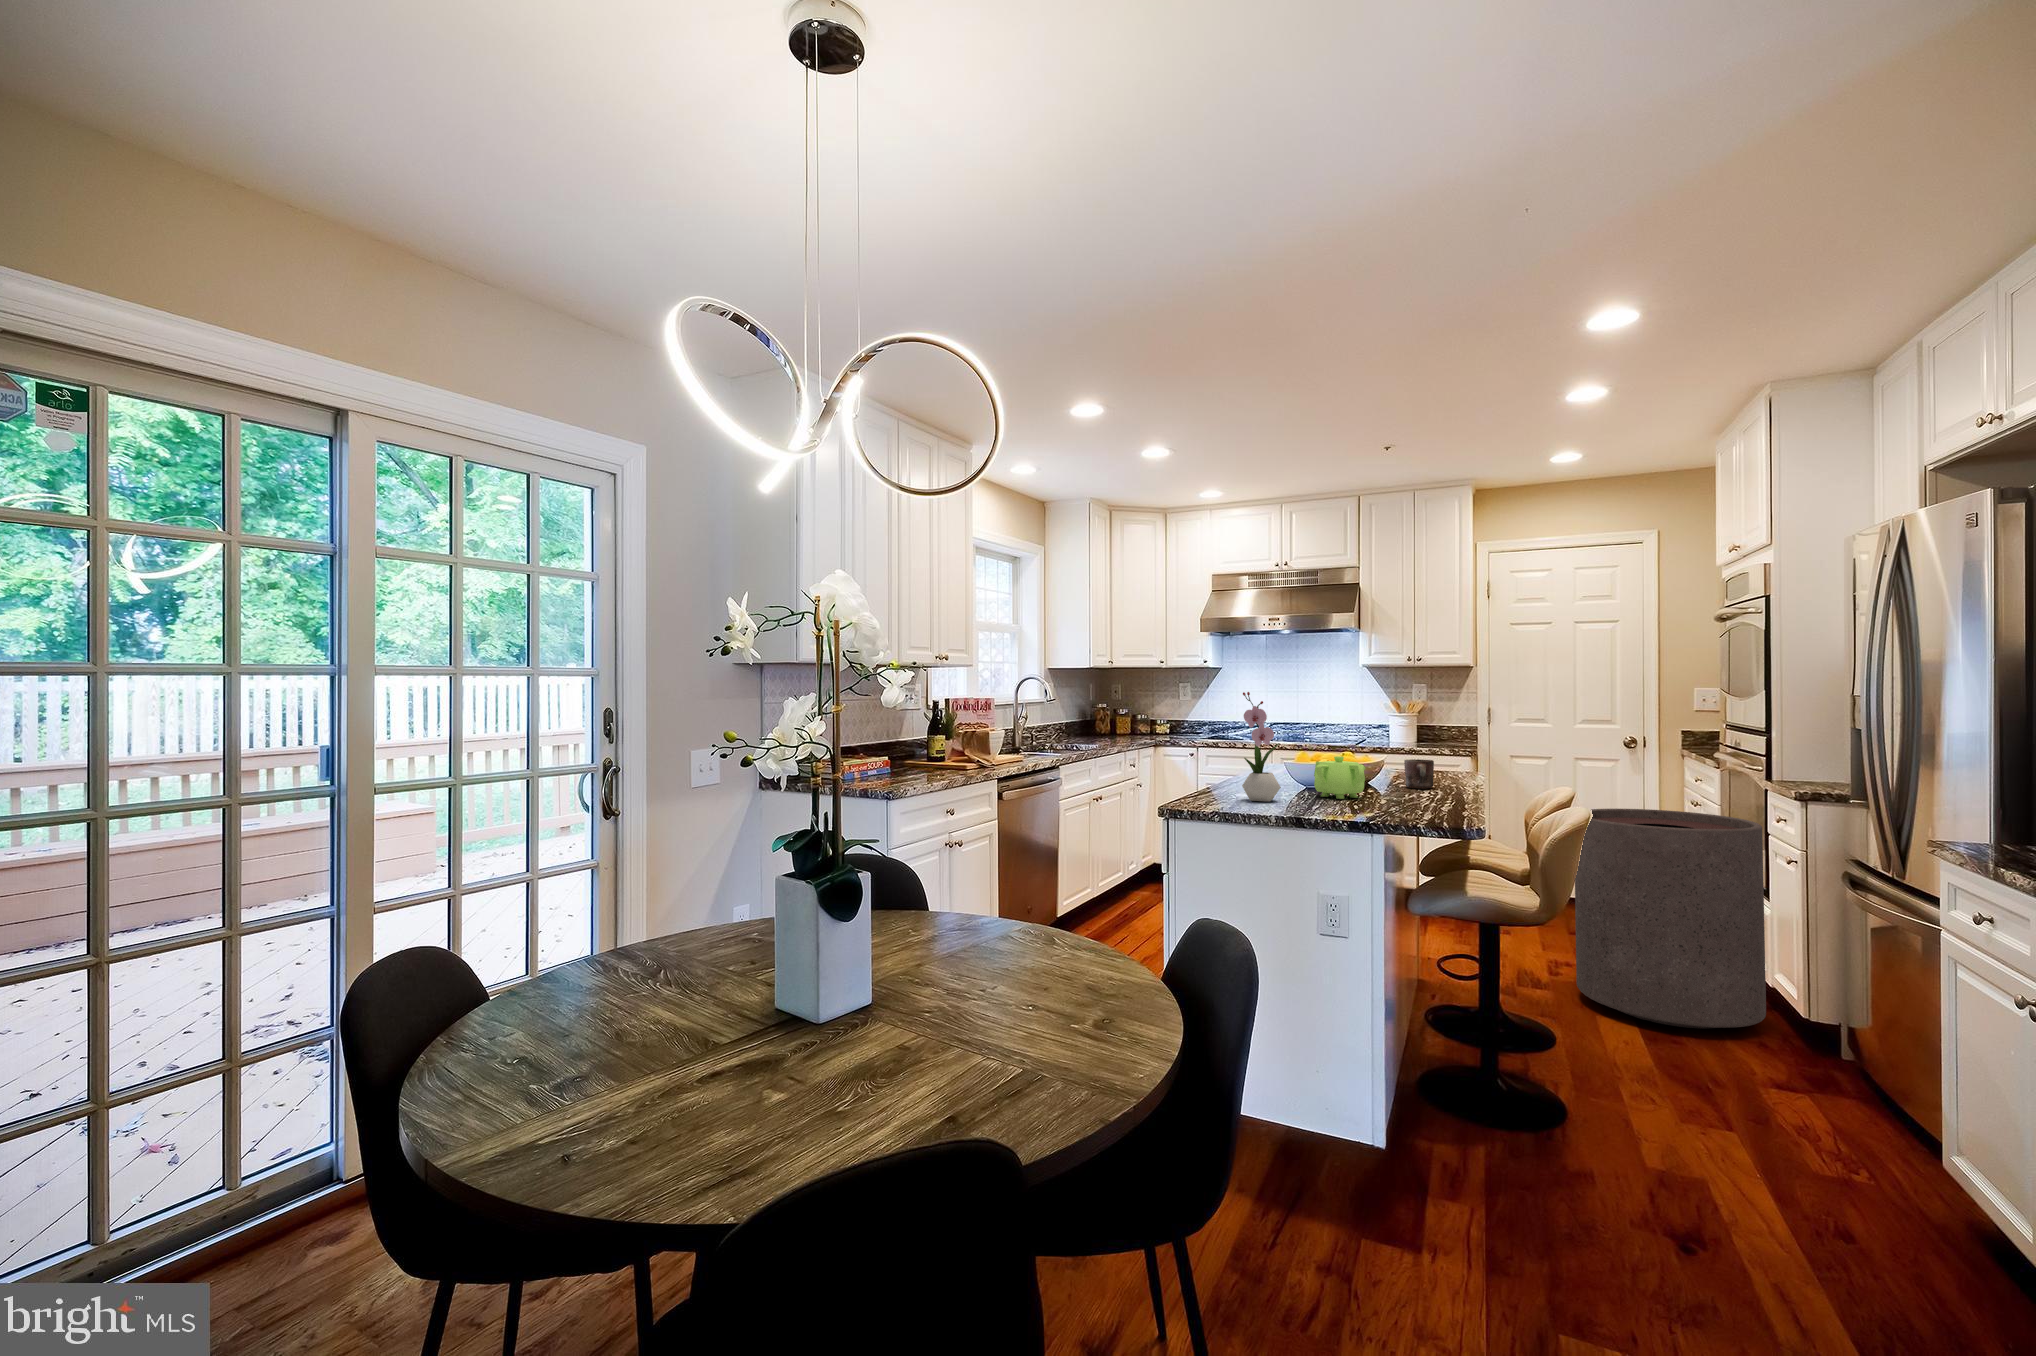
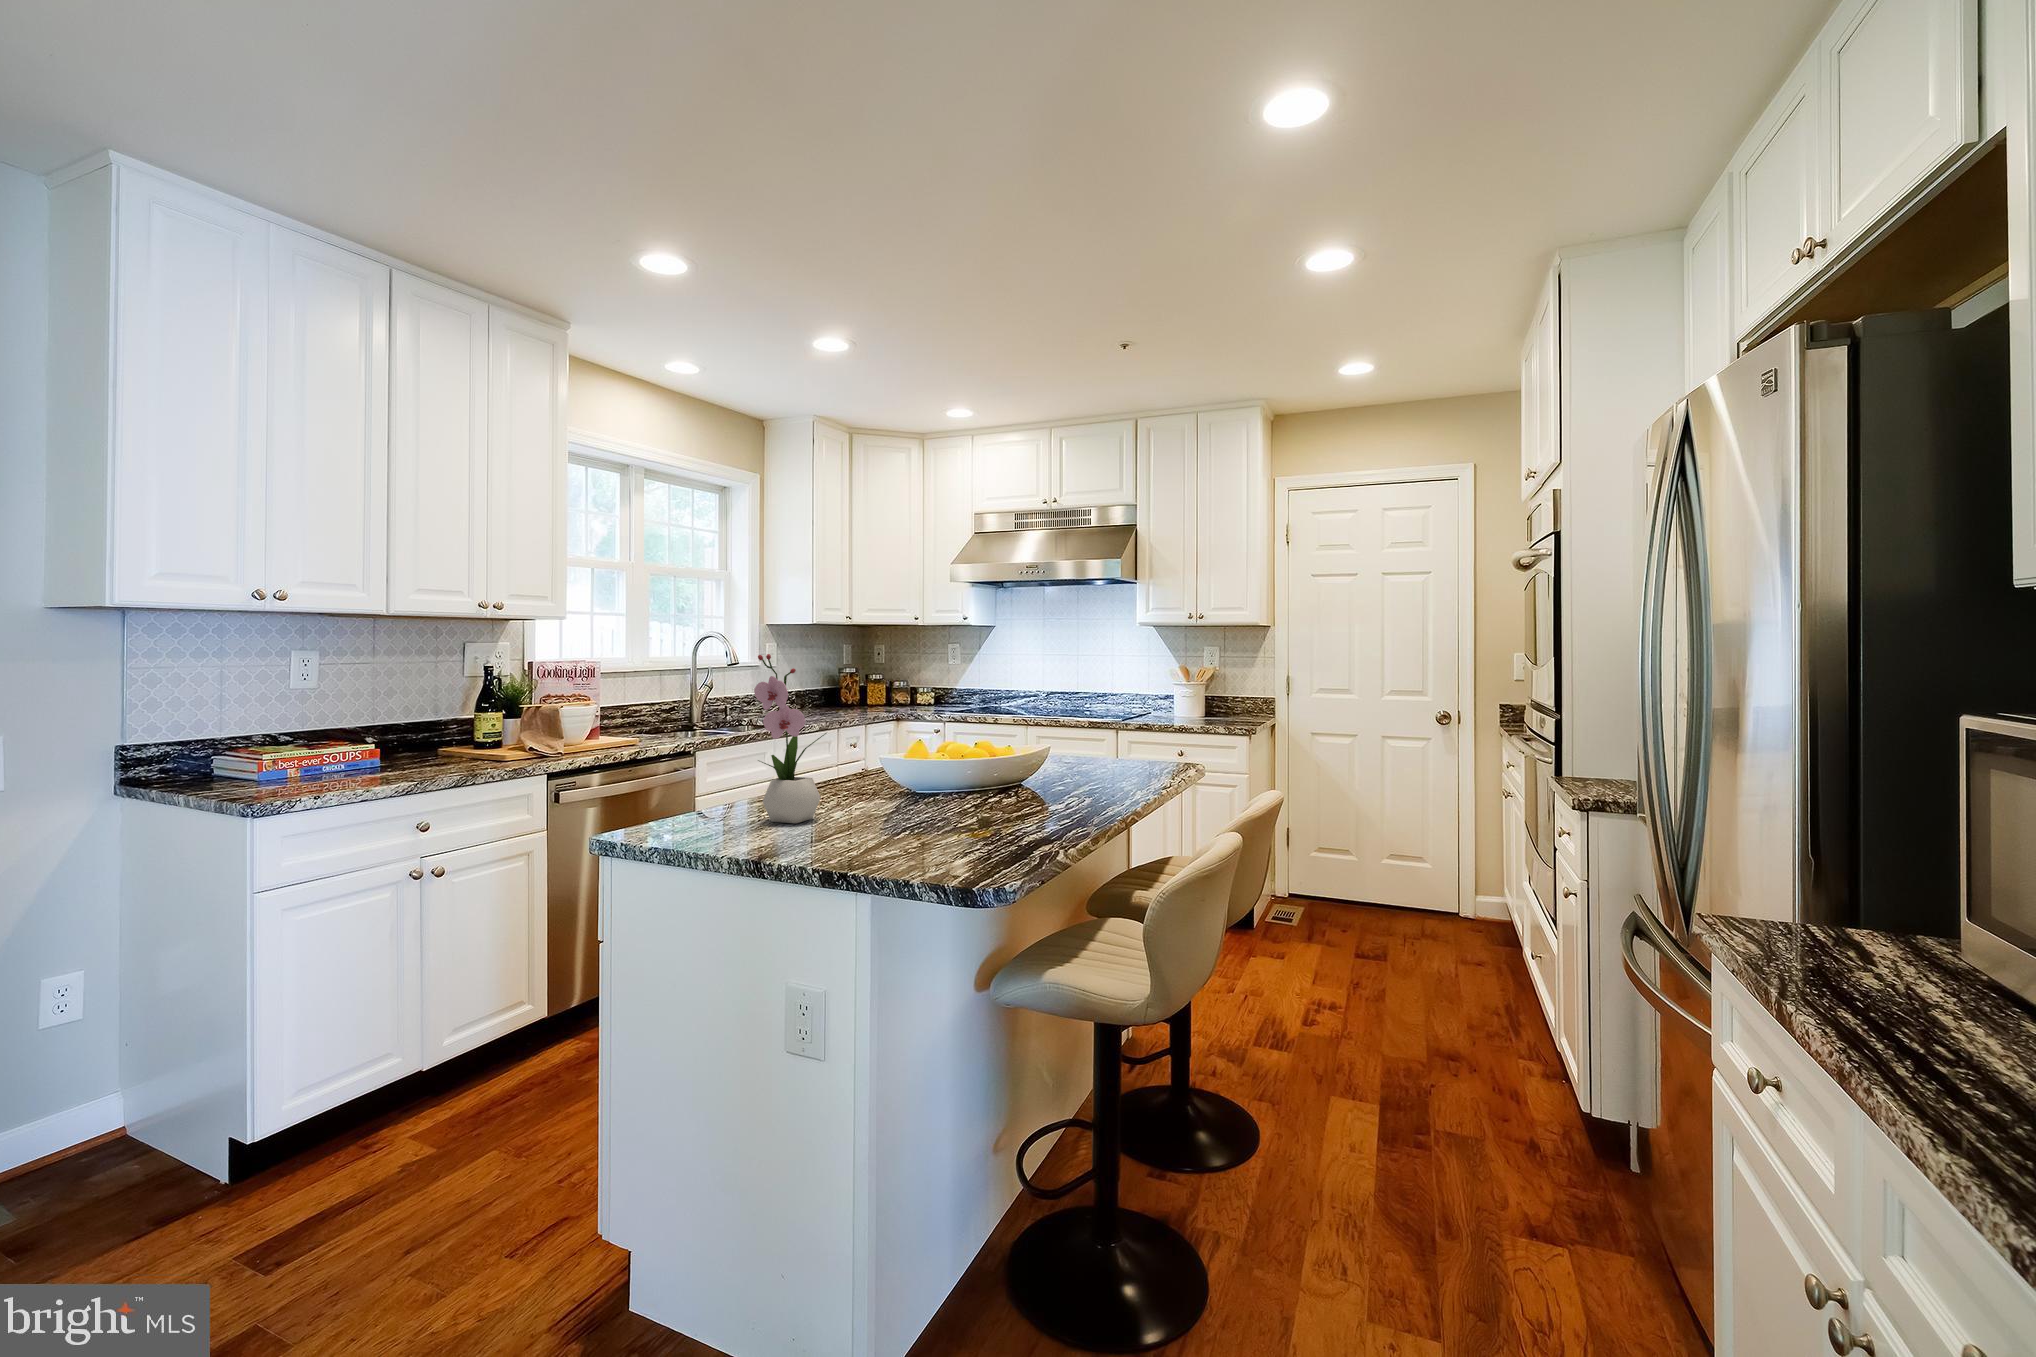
teapot: present [1314,756,1366,799] -> none [883,751,973,816]
mug: present [1404,759,1434,789] -> none [1058,751,1096,794]
trash can: present [1575,809,1766,1029] -> none [1318,809,1541,1109]

